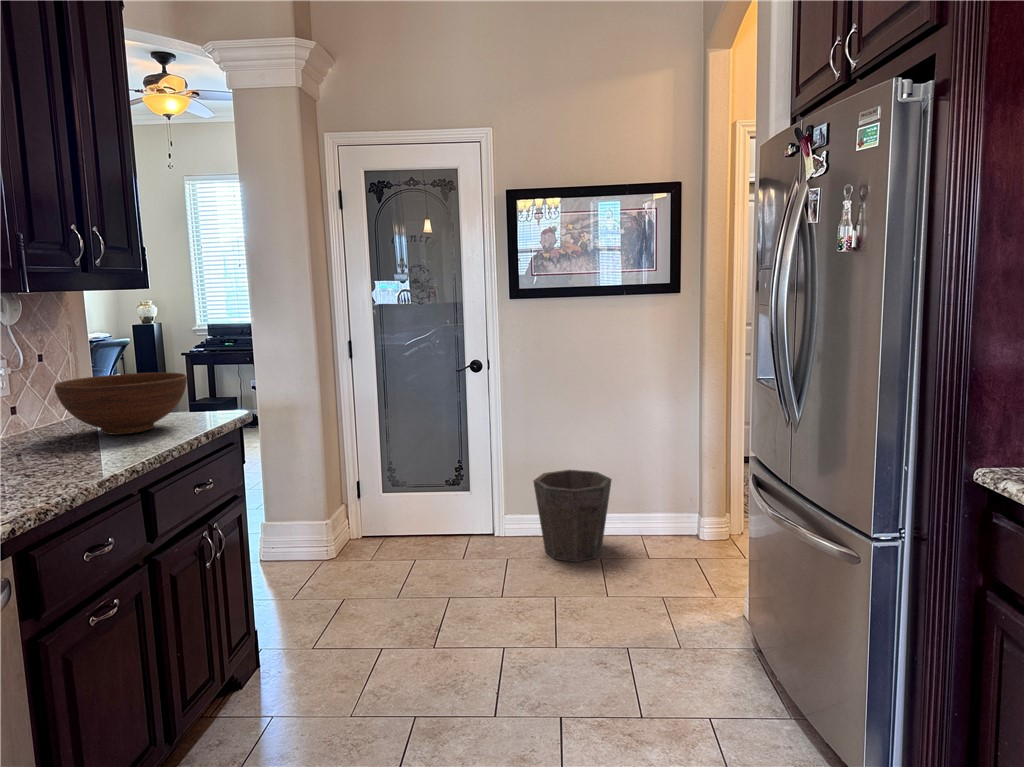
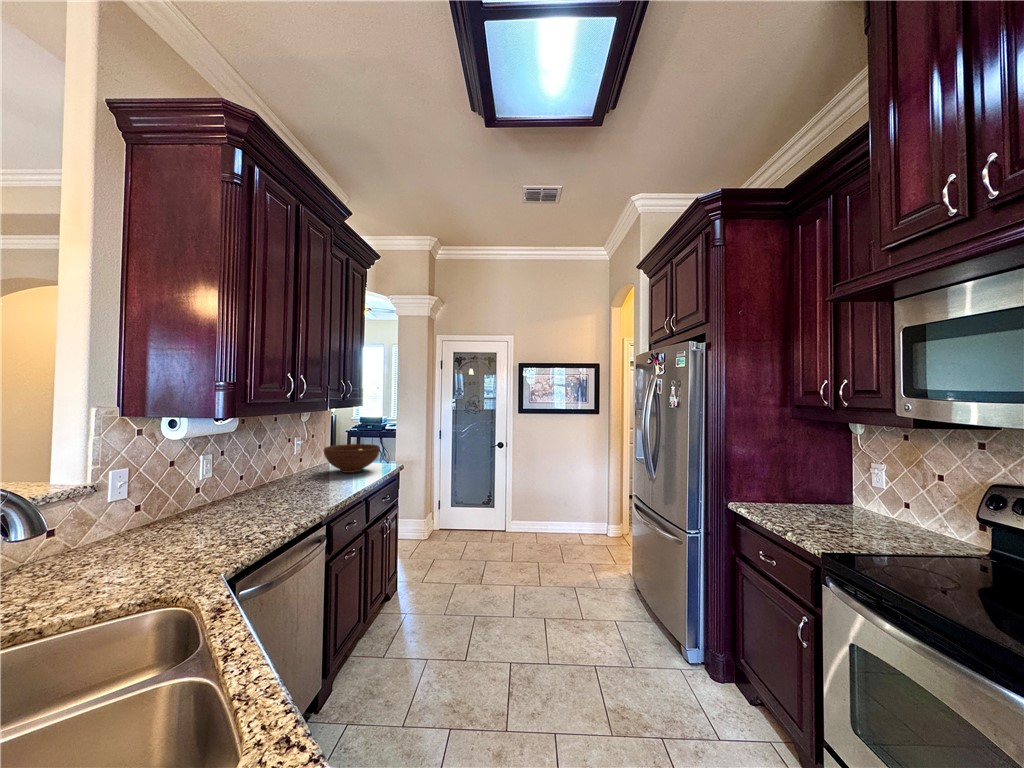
waste bin: present [533,470,611,562] -> none [527,498,566,546]

